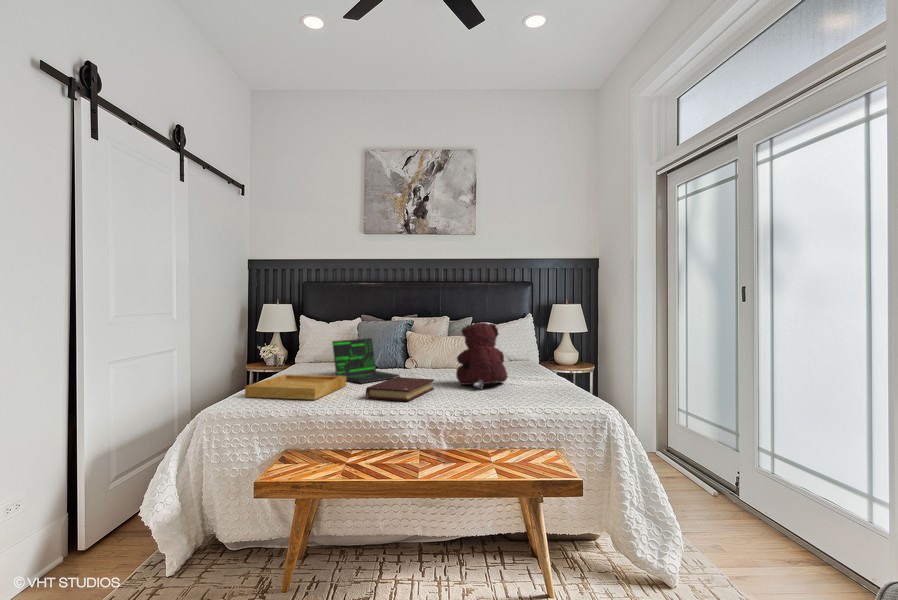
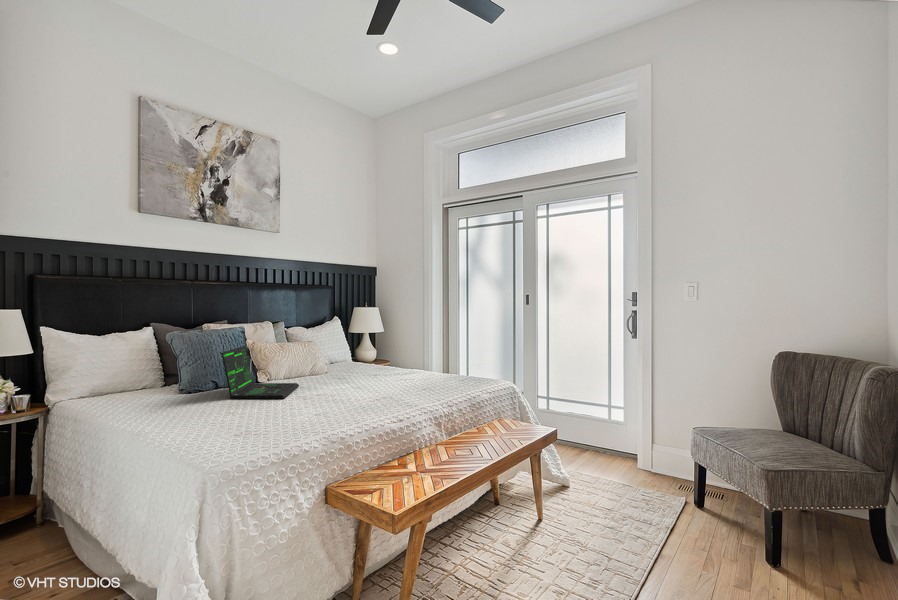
teddy bear: present [456,322,508,389] -> none [369,322,414,384]
tray: present [245,375,346,400] -> none [183,392,306,441]
book: present [366,377,434,401] -> none [328,381,394,409]

